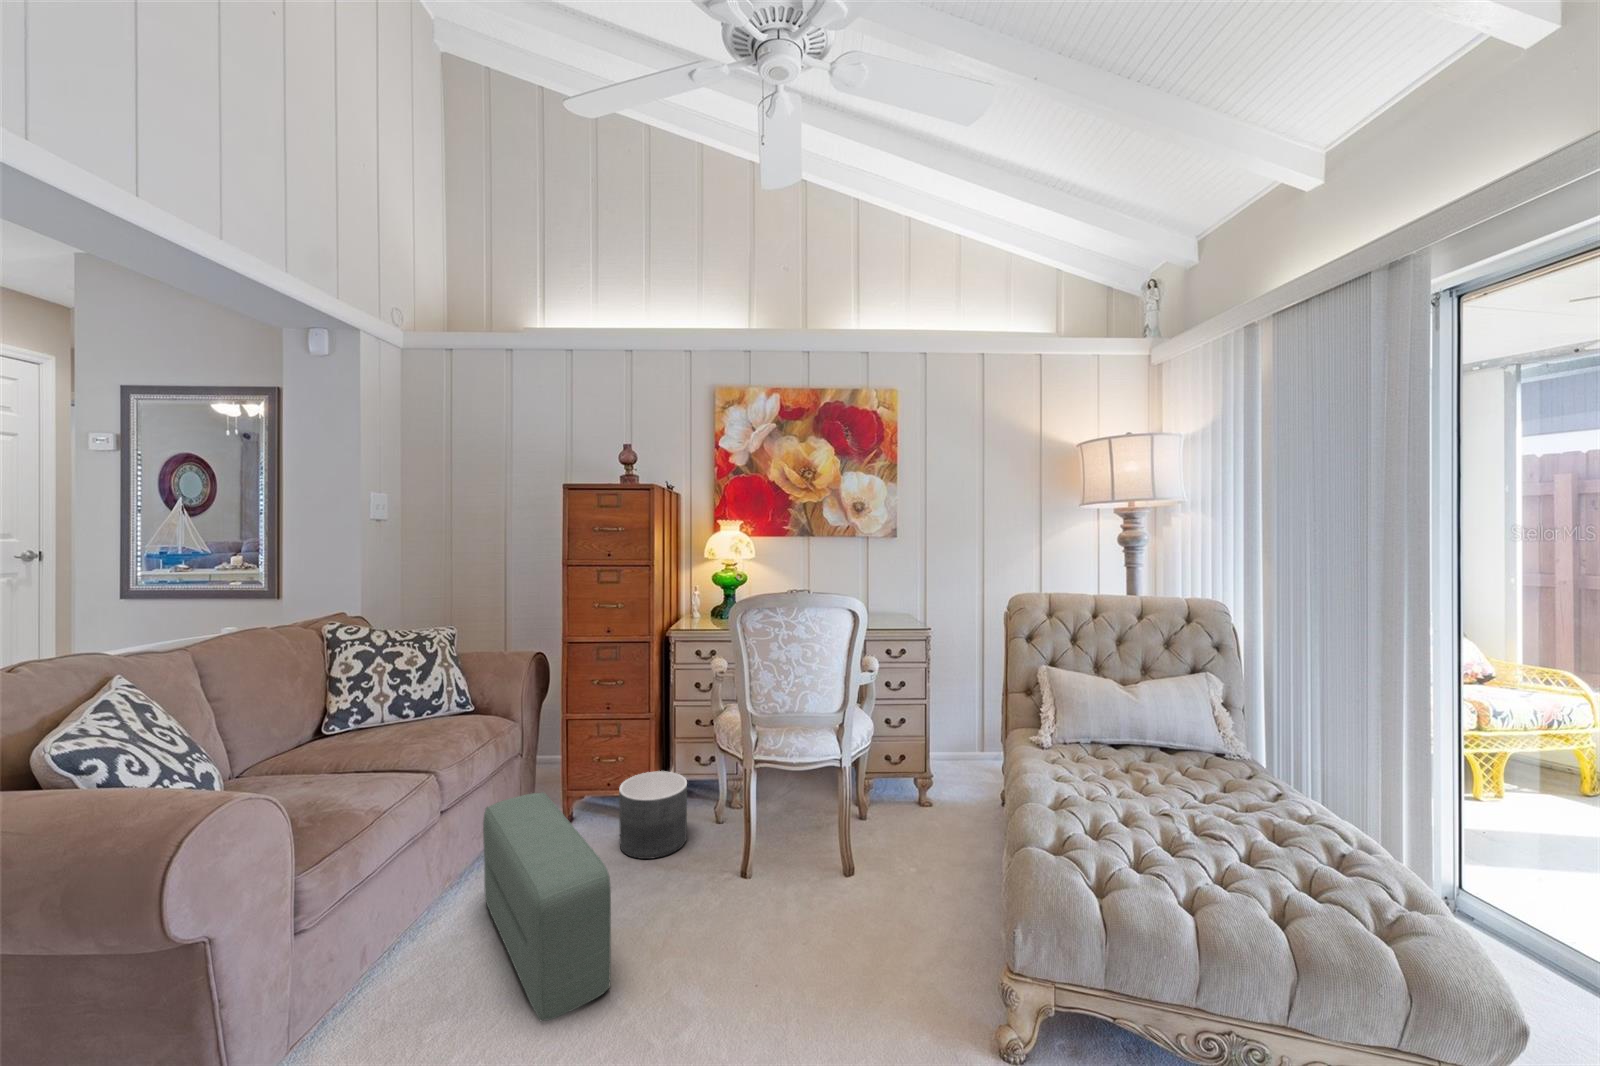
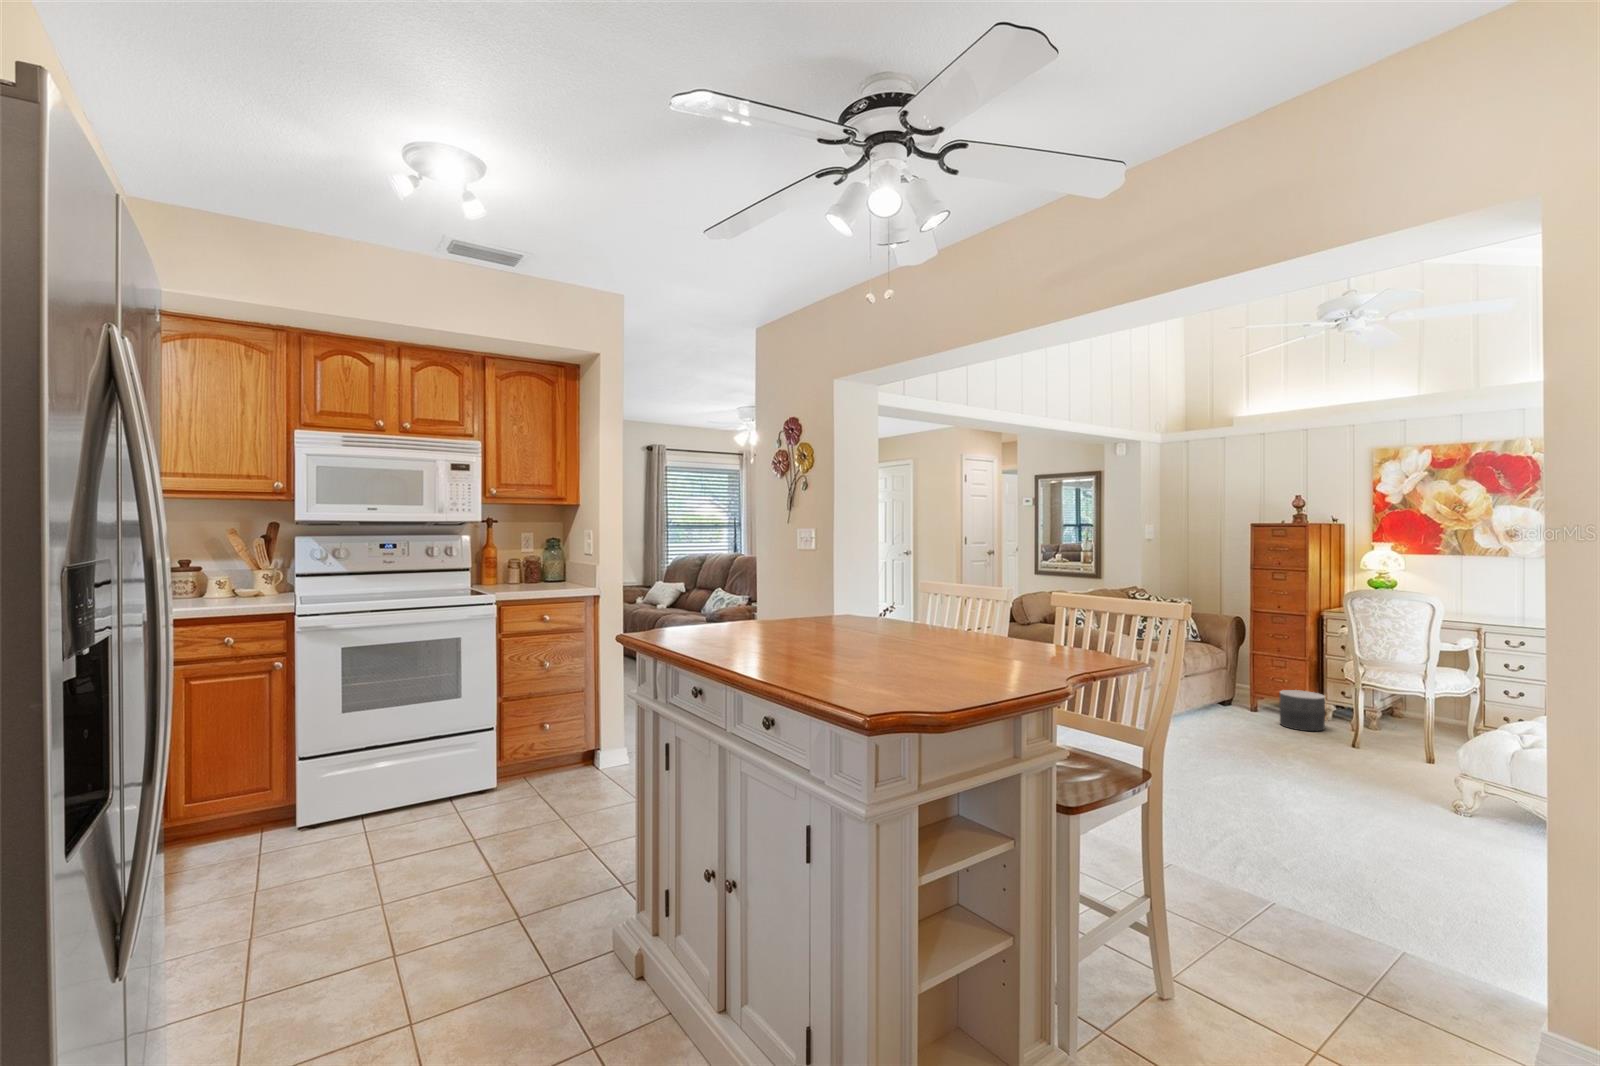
pouf: present [483,792,611,1021] -> none [1204,674,1254,745]

